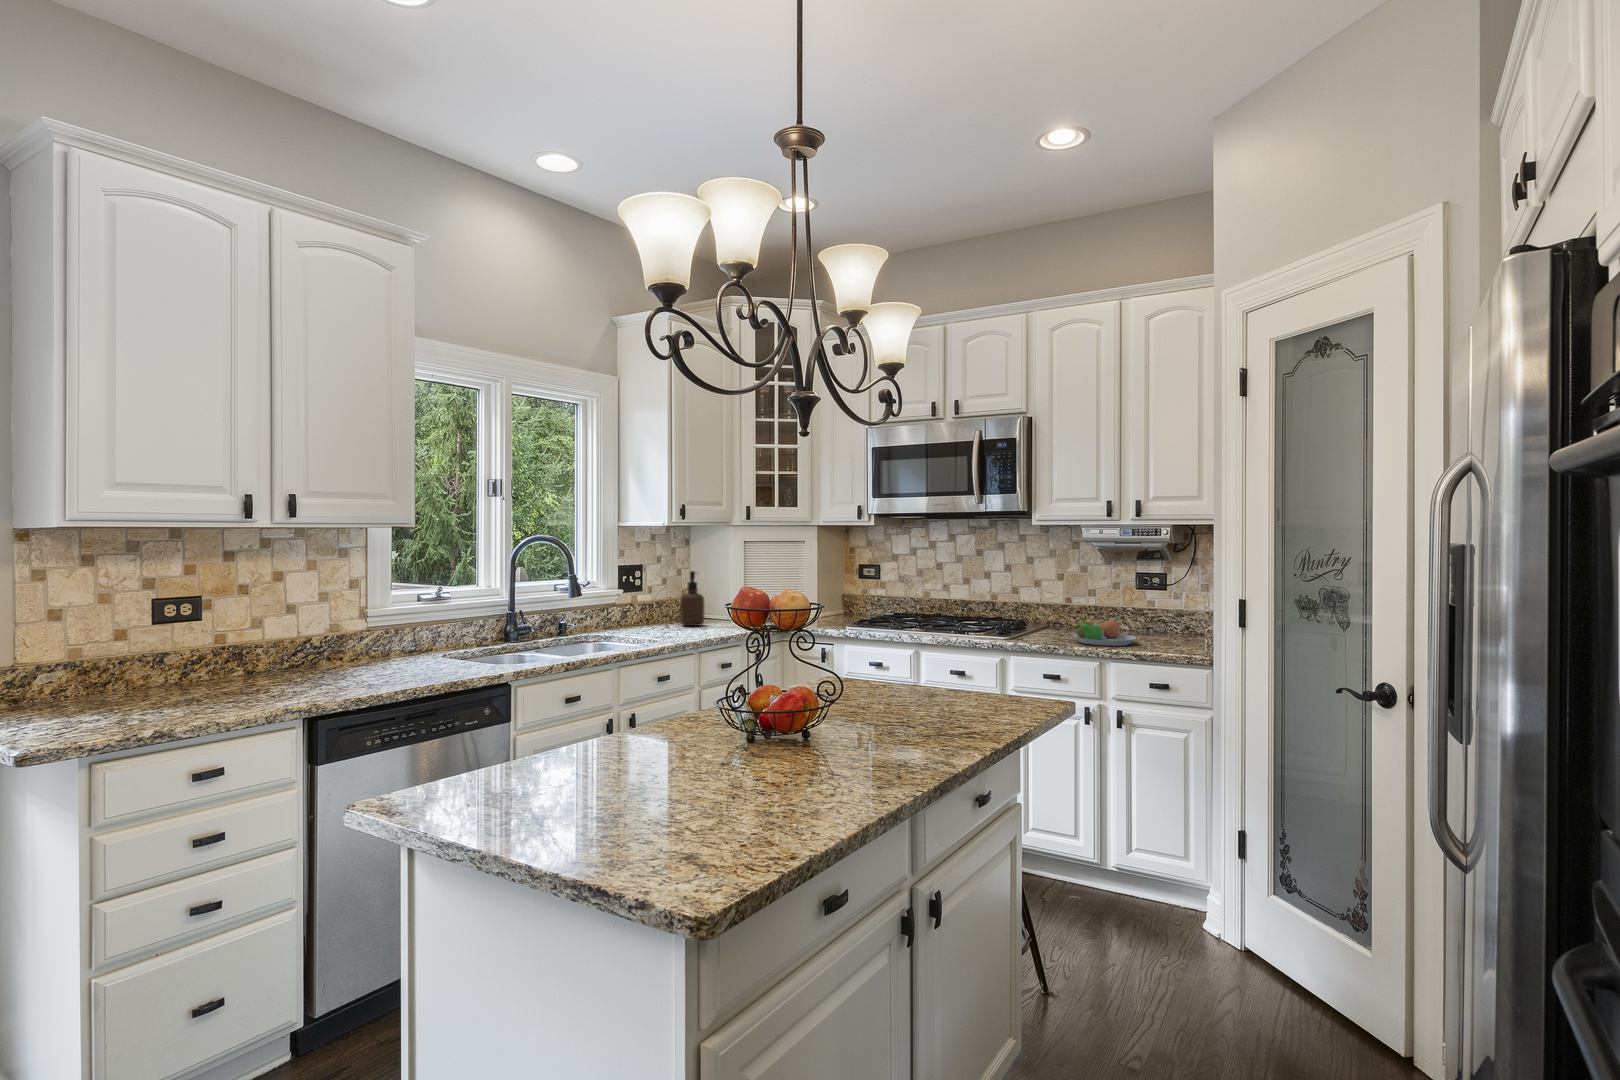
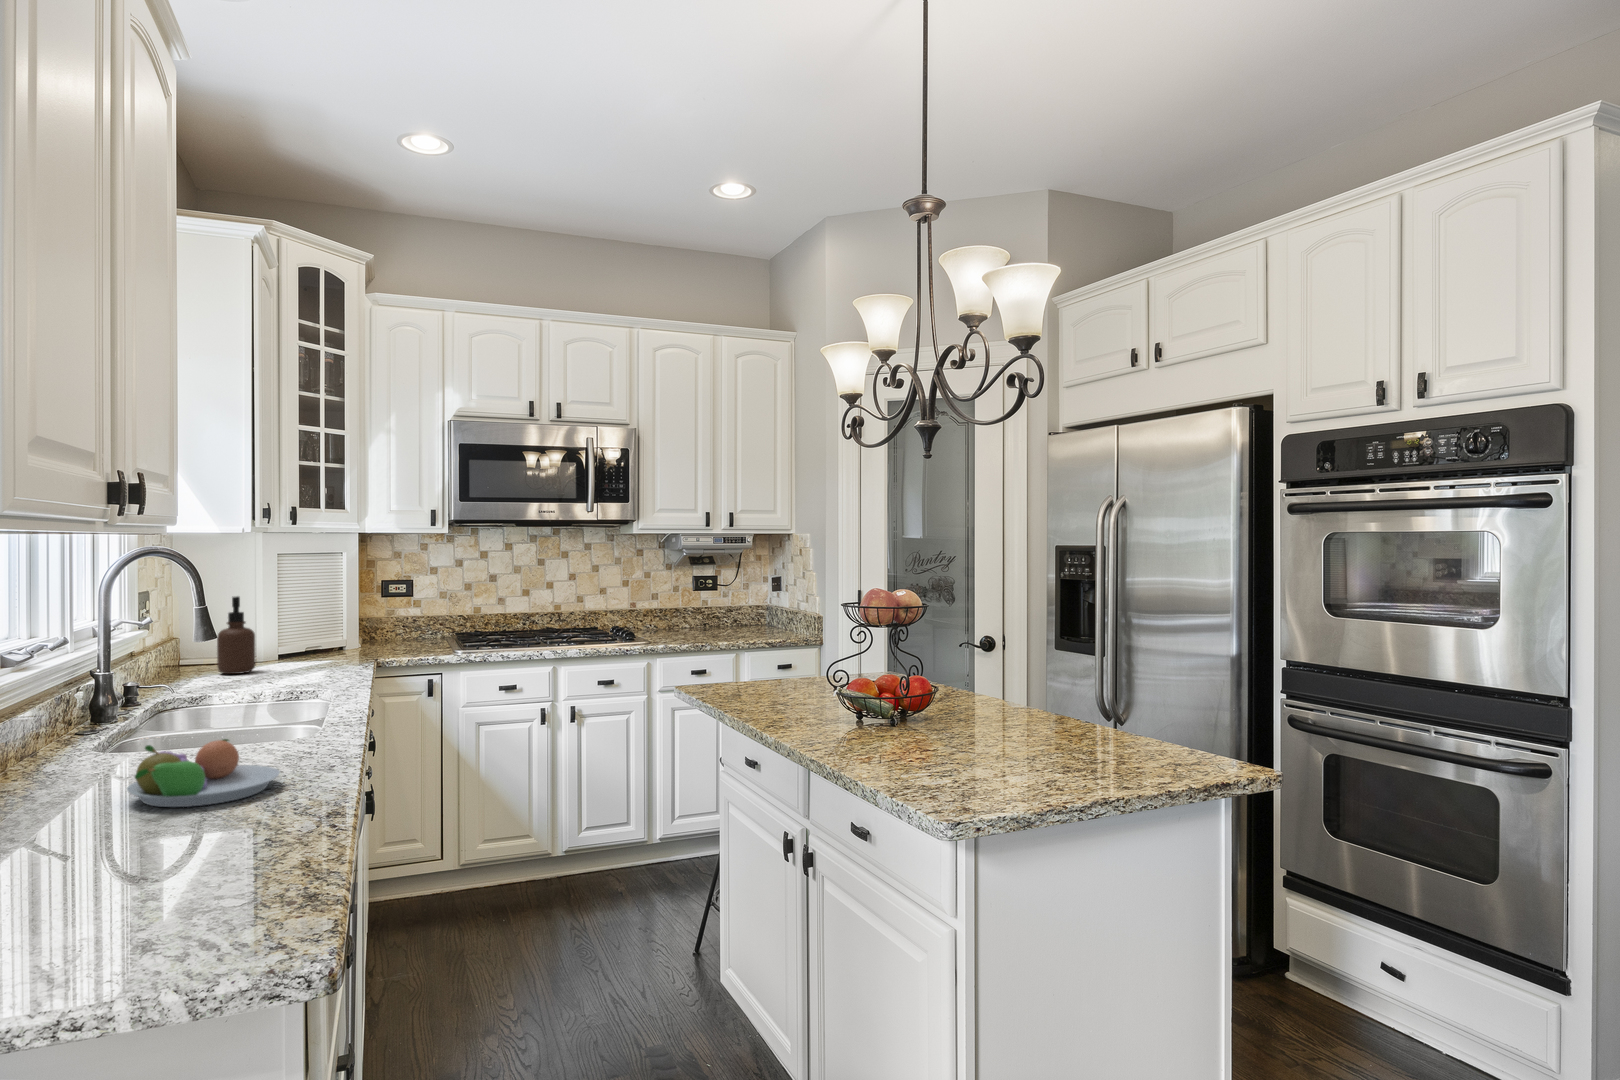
fruit bowl: present [1073,617,1136,646] -> present [127,739,280,807]

